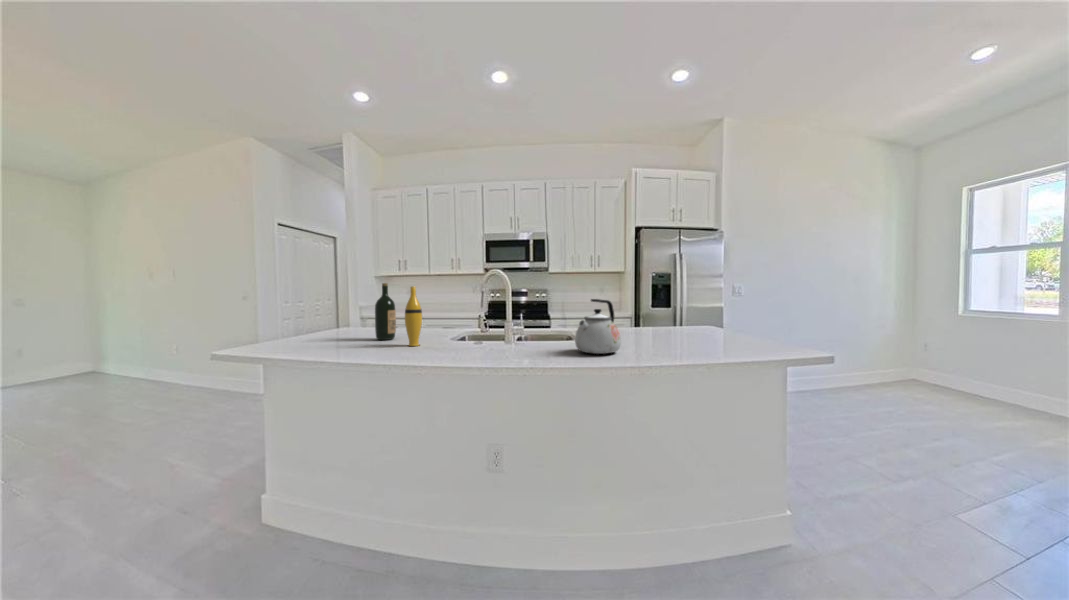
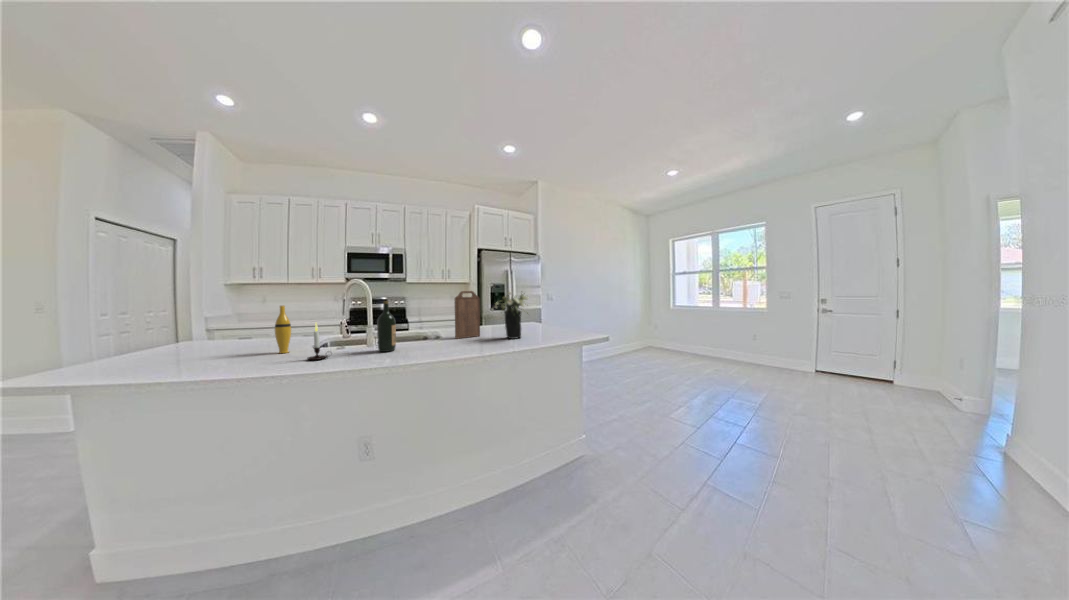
flower arrangement: none [681,268,751,345] -> present [491,292,528,339]
cutting board: none [623,270,659,340] -> present [455,291,480,339]
wine bottle: present [375,283,396,340] -> present [377,301,396,352]
kettle: present [575,299,621,354] -> none [417,314,448,349]
candle: none [435,306,465,357] -> present [307,324,328,360]

